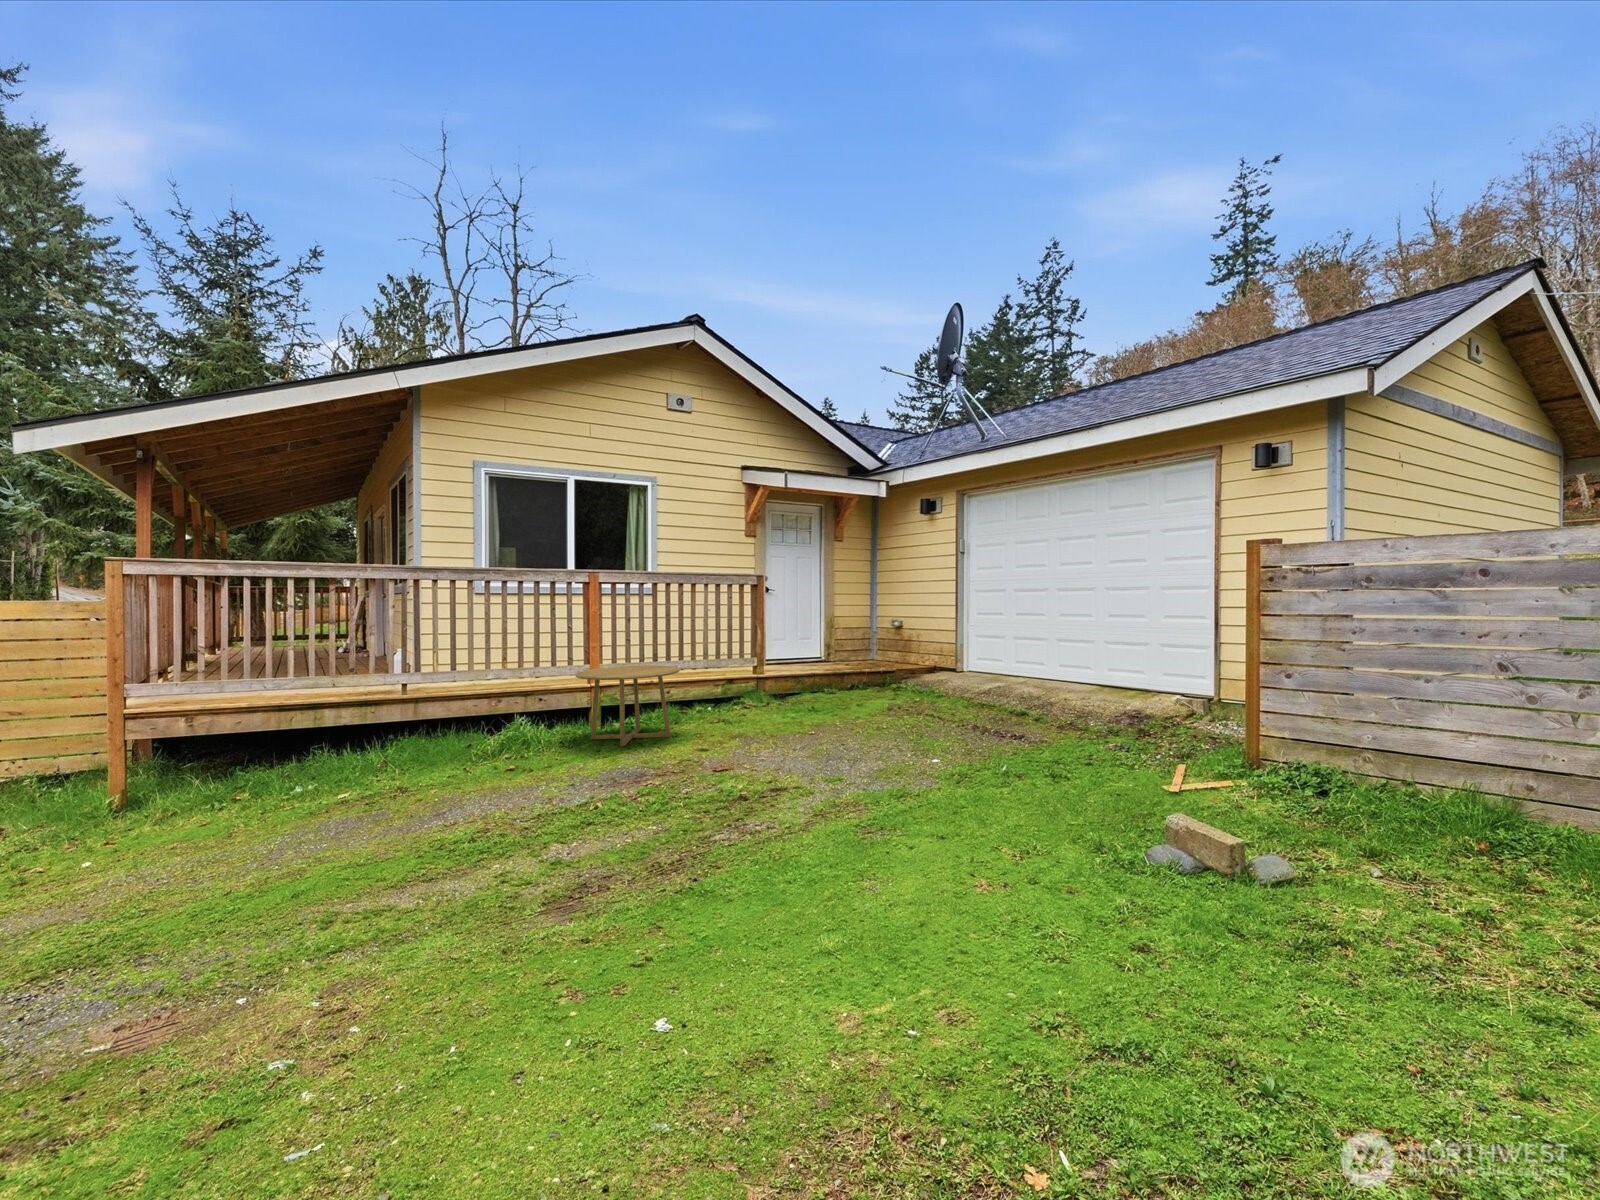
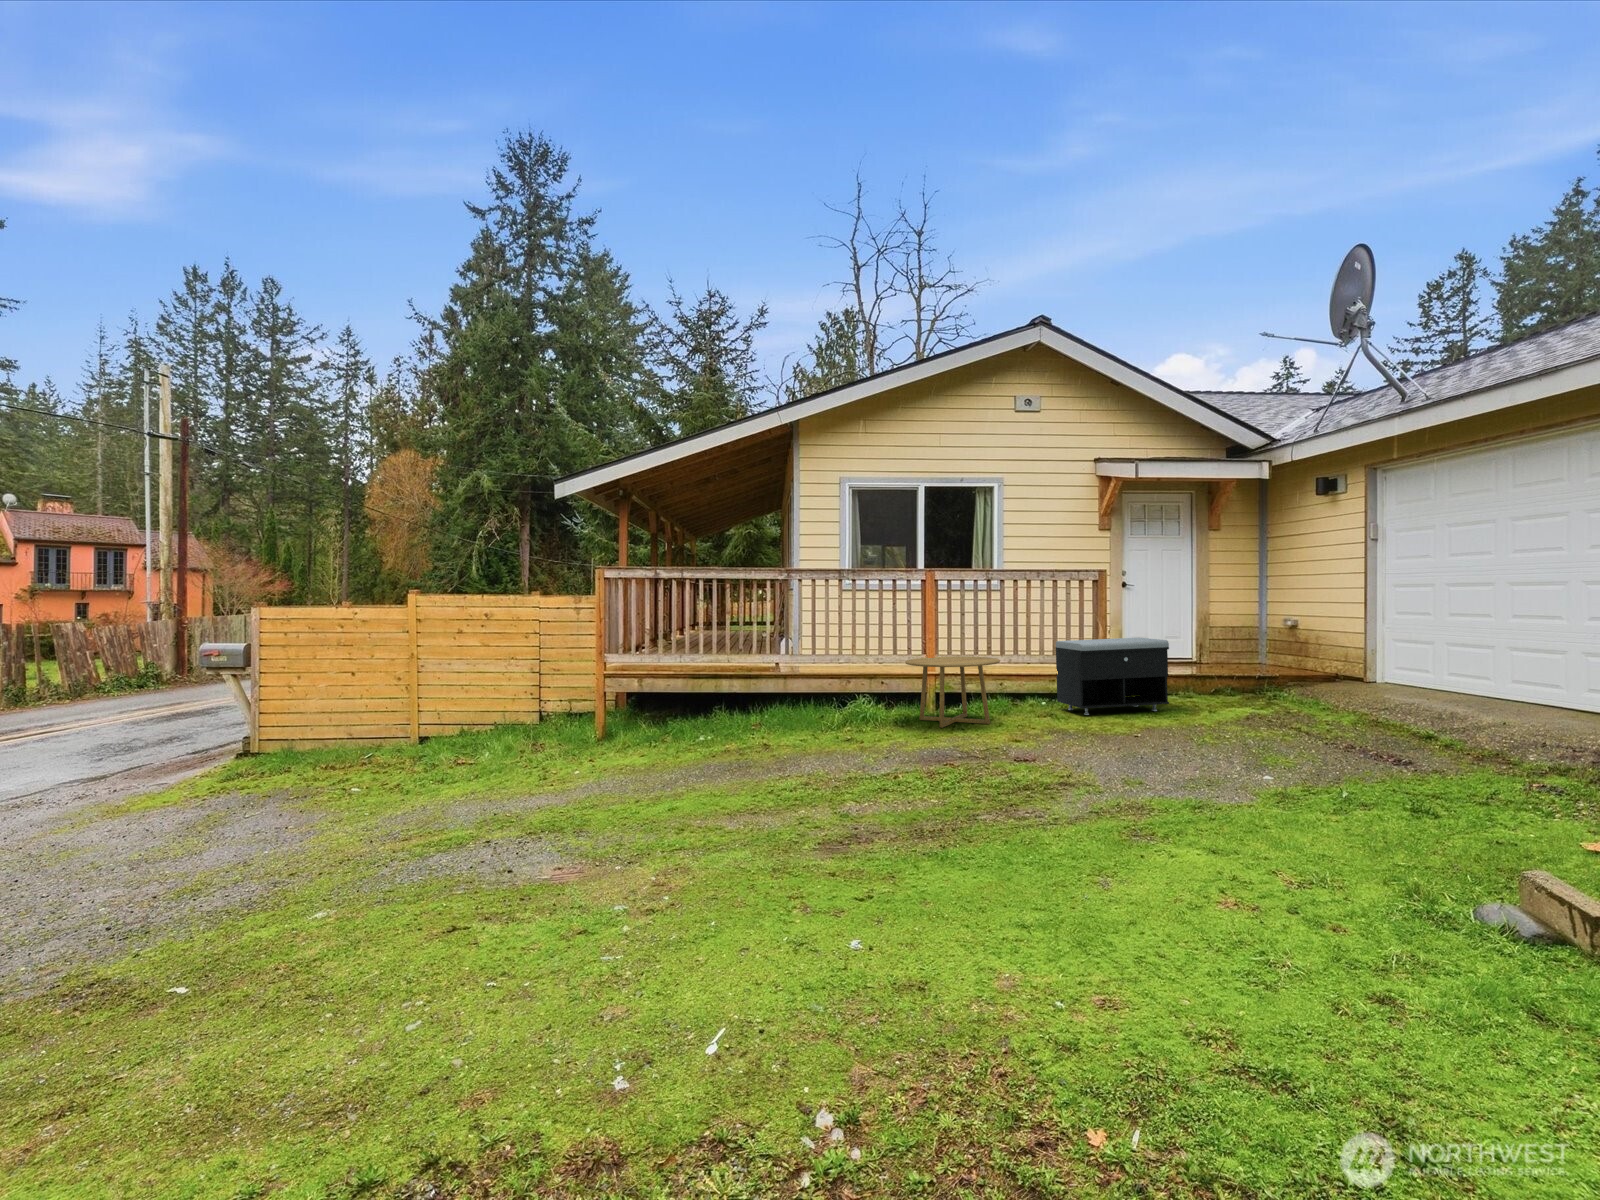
storage bench: none [723,639,825,718] -> present [1056,638,1169,715]

